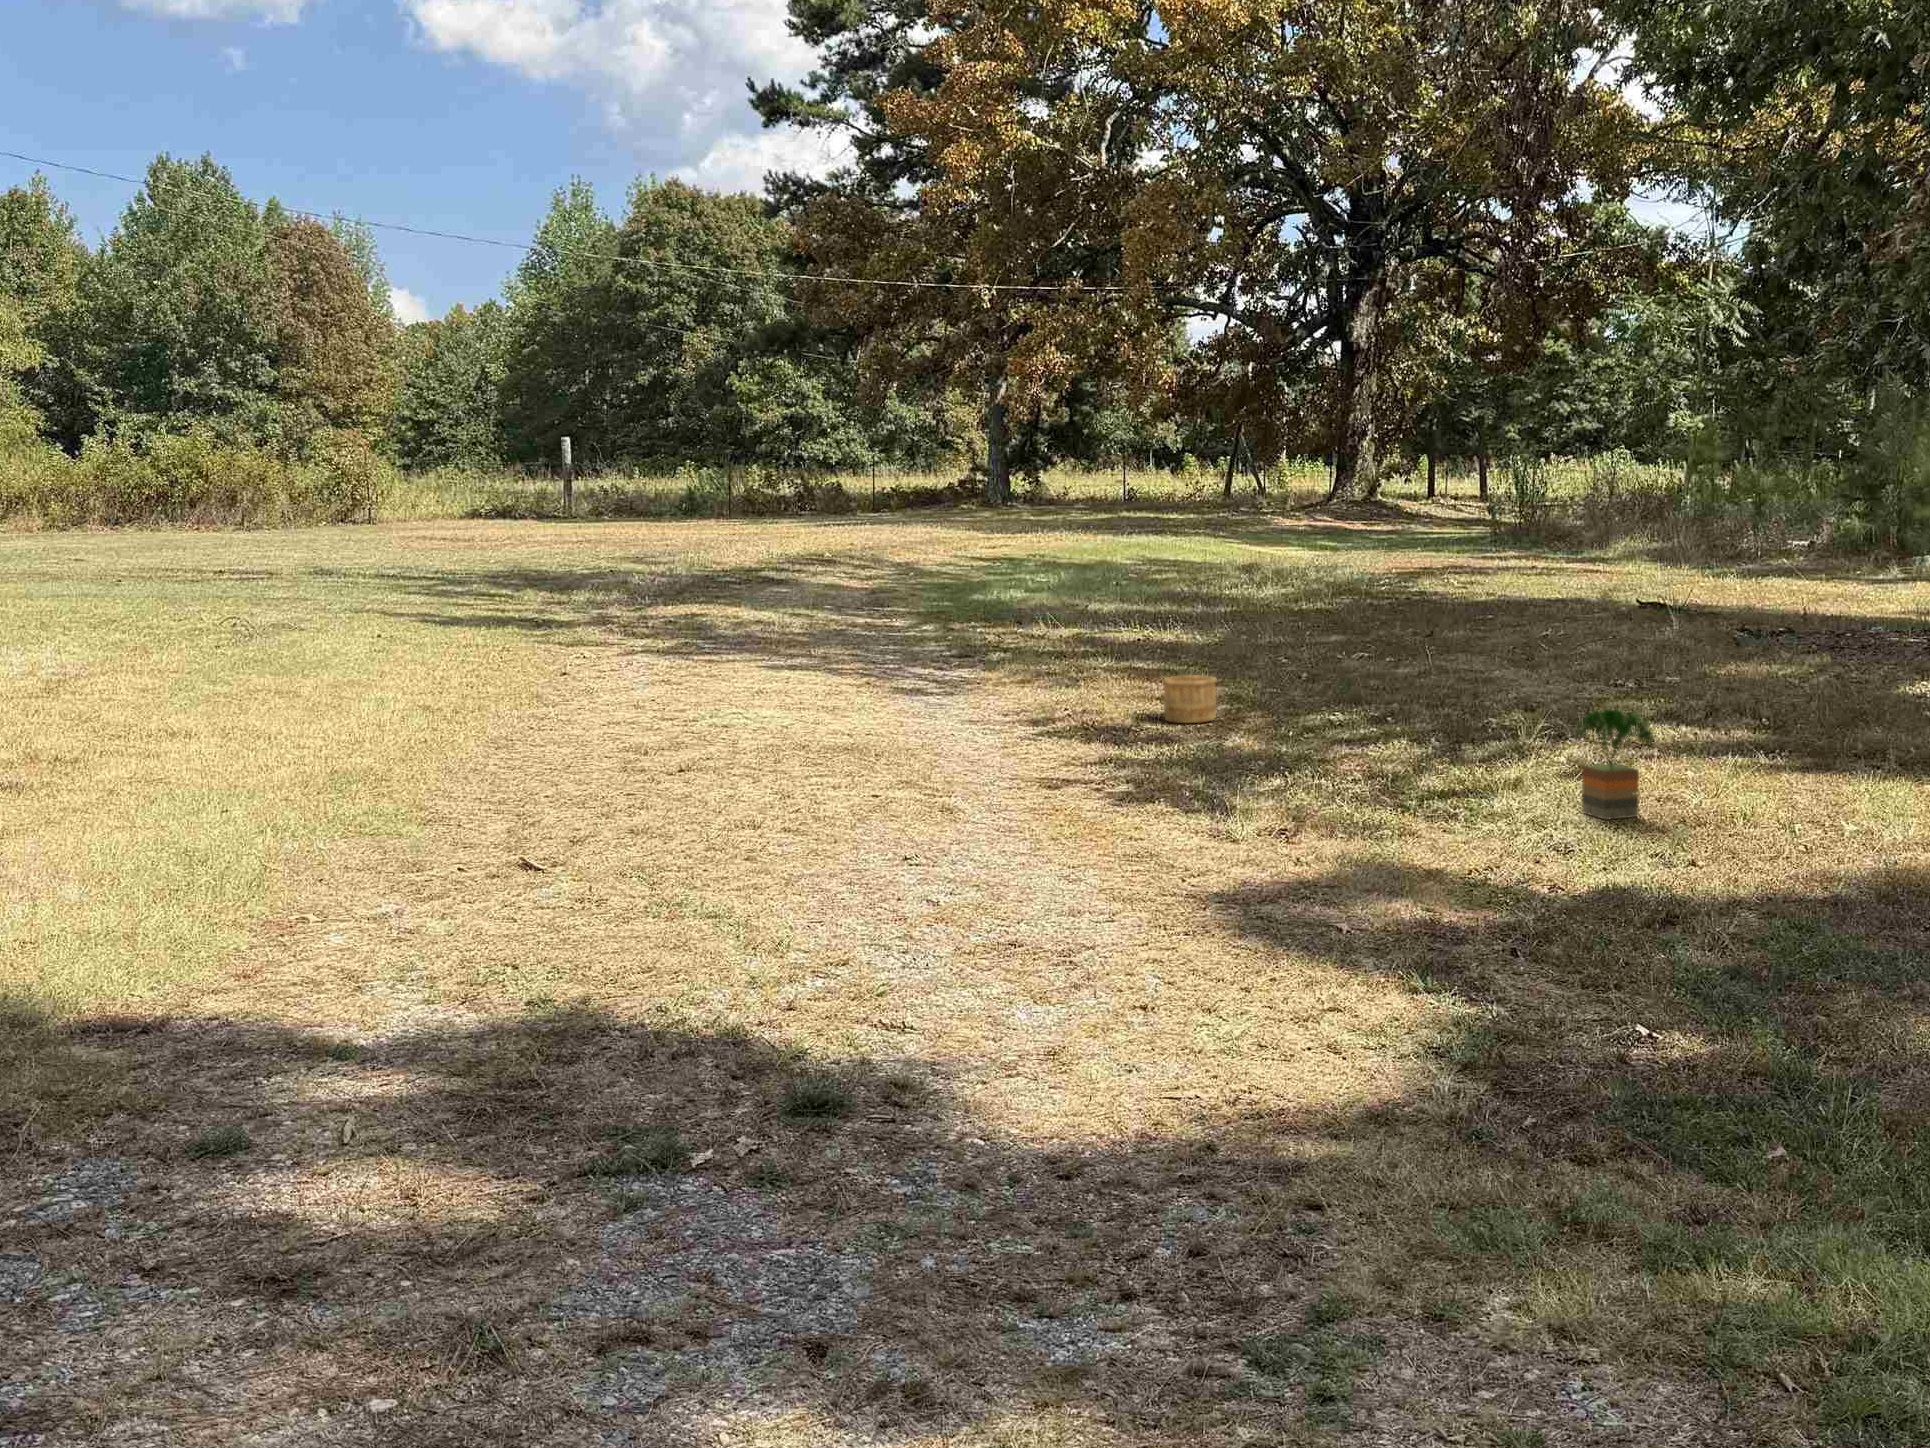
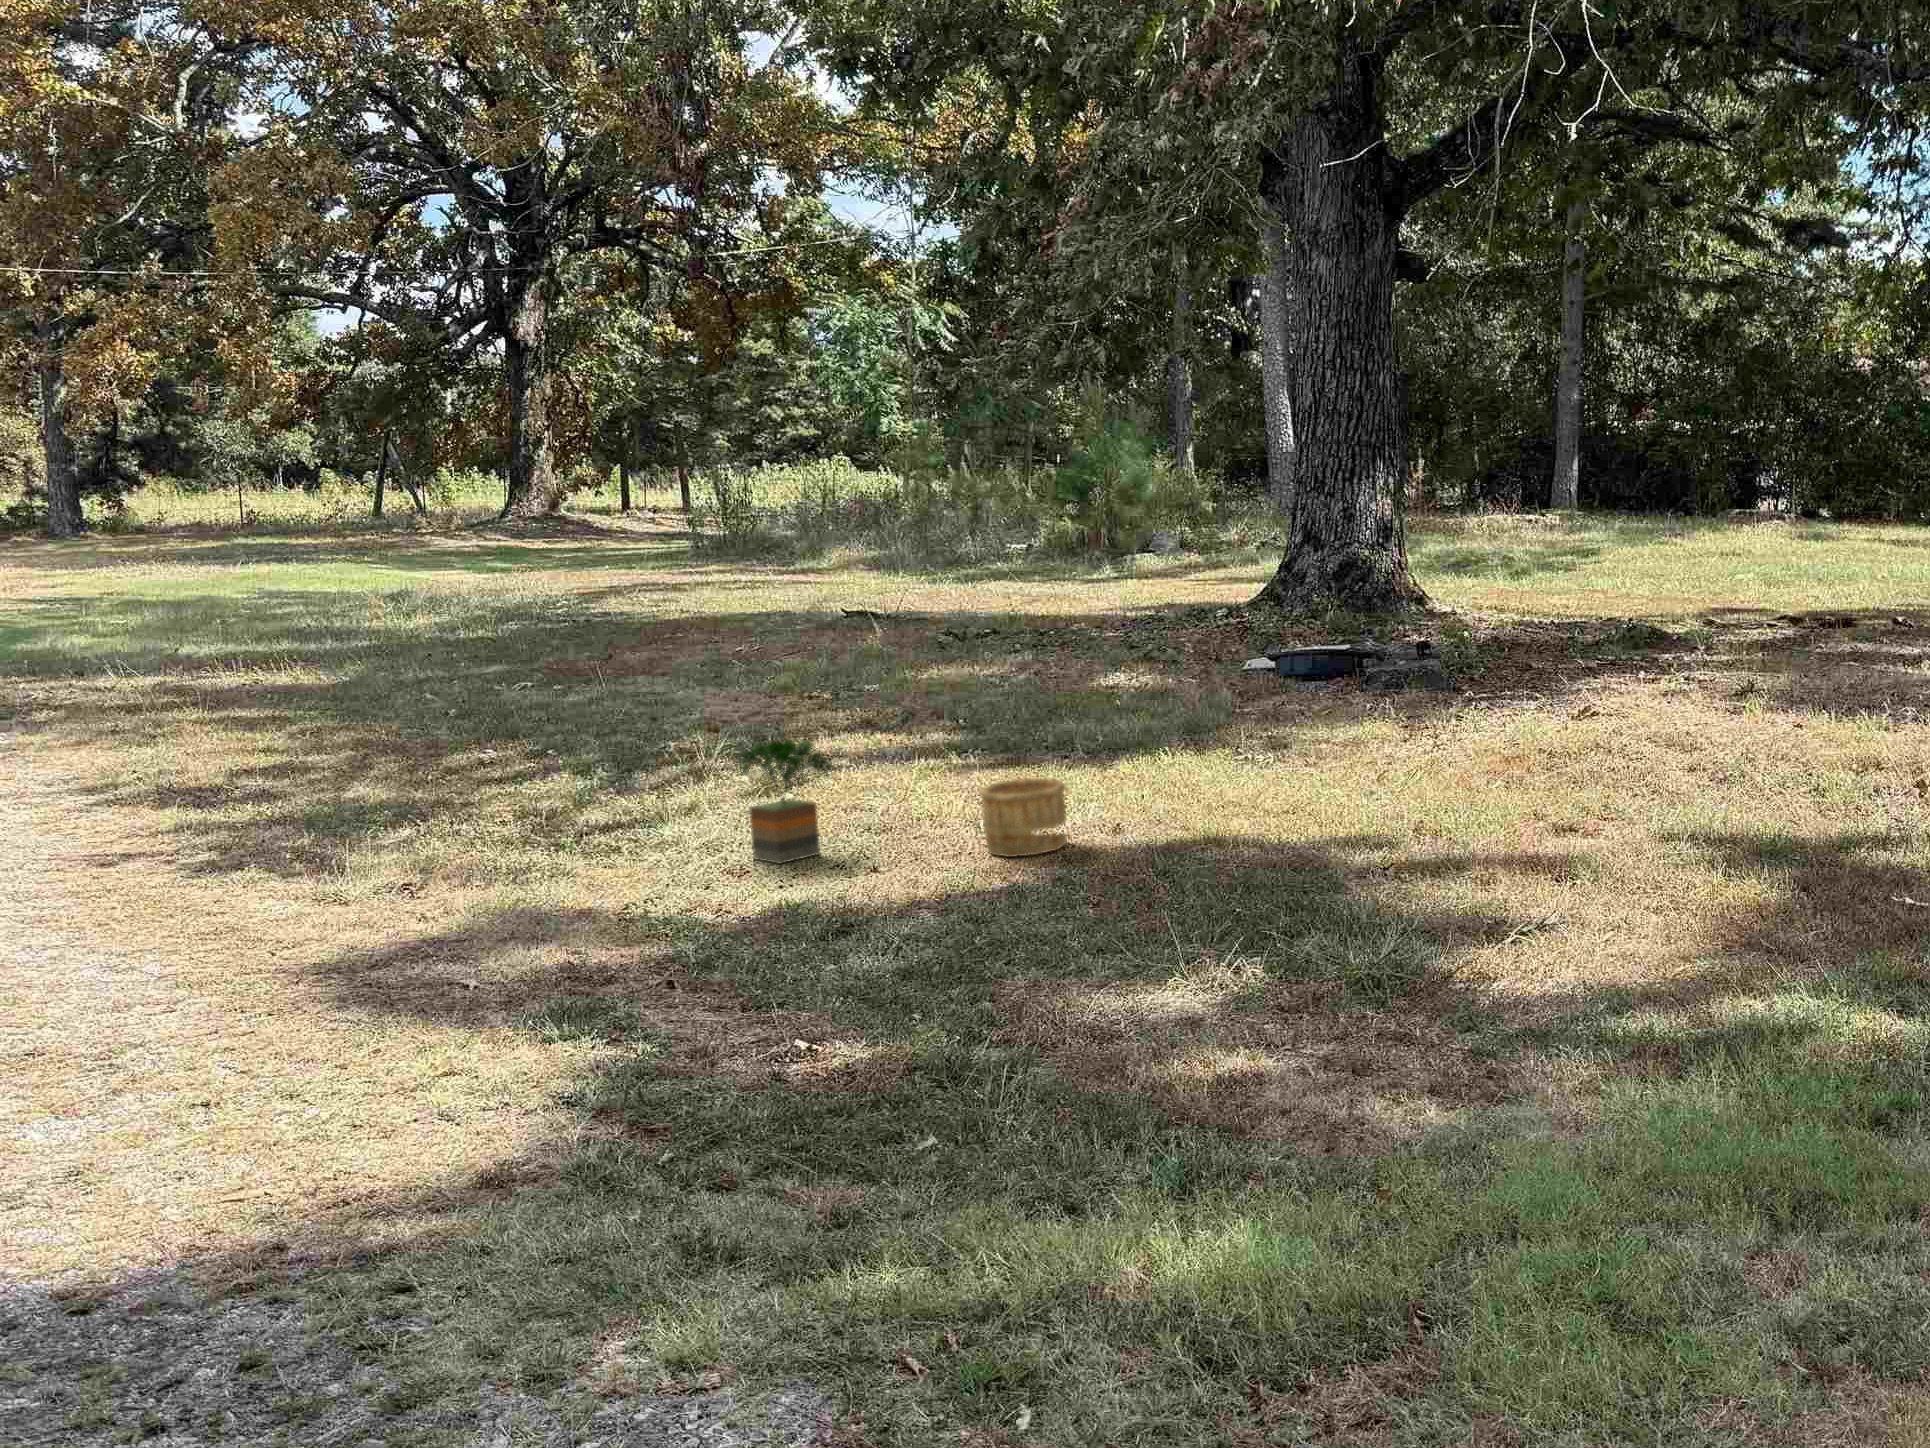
wooden bucket: present [1162,675,1217,723] -> present [979,778,1067,857]

